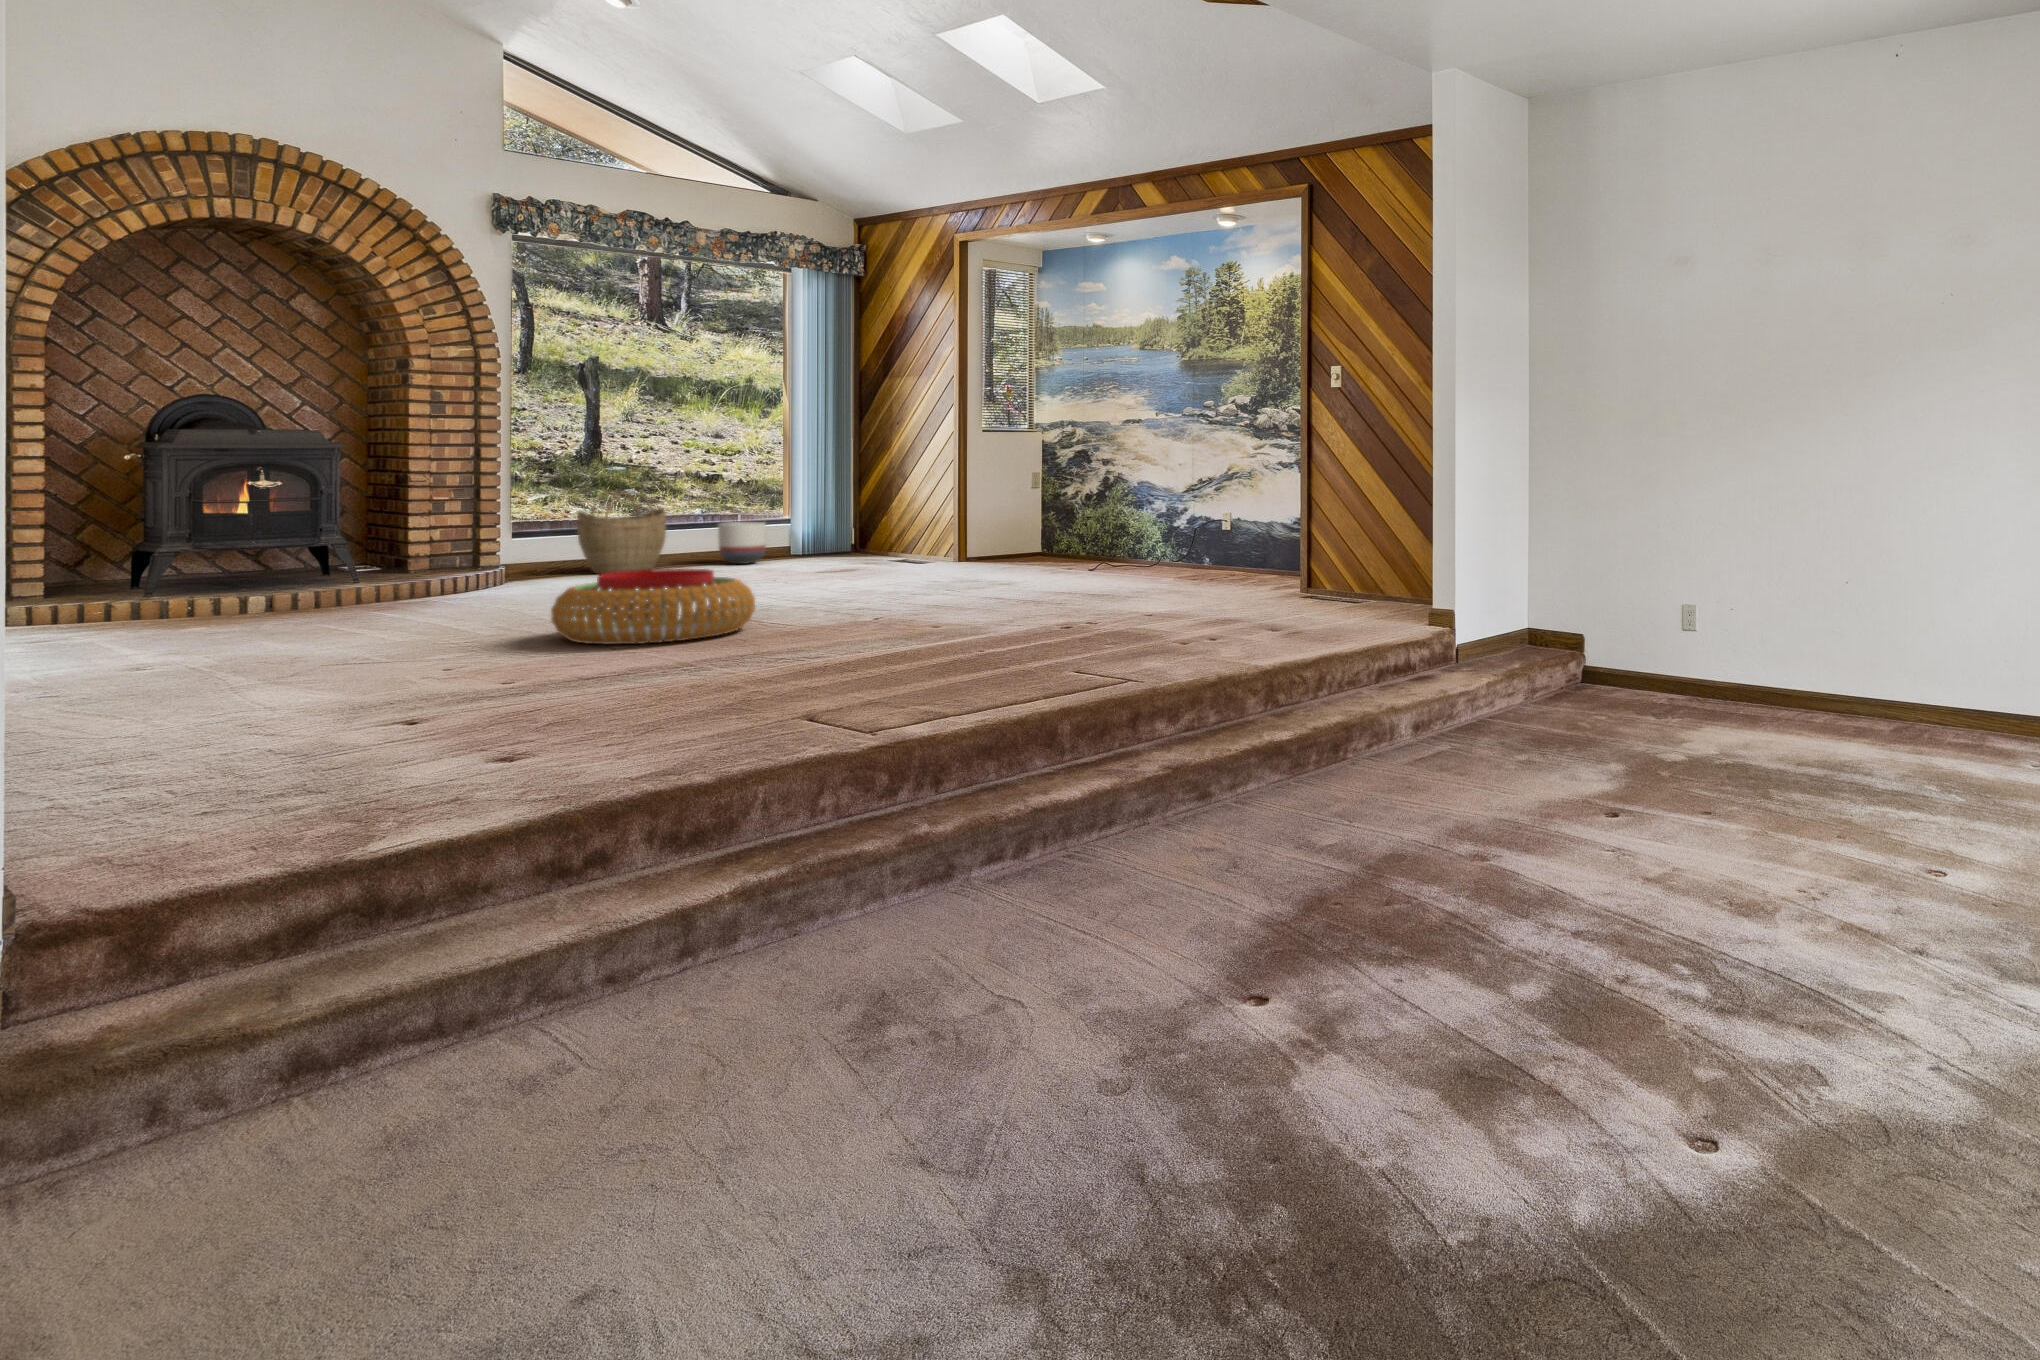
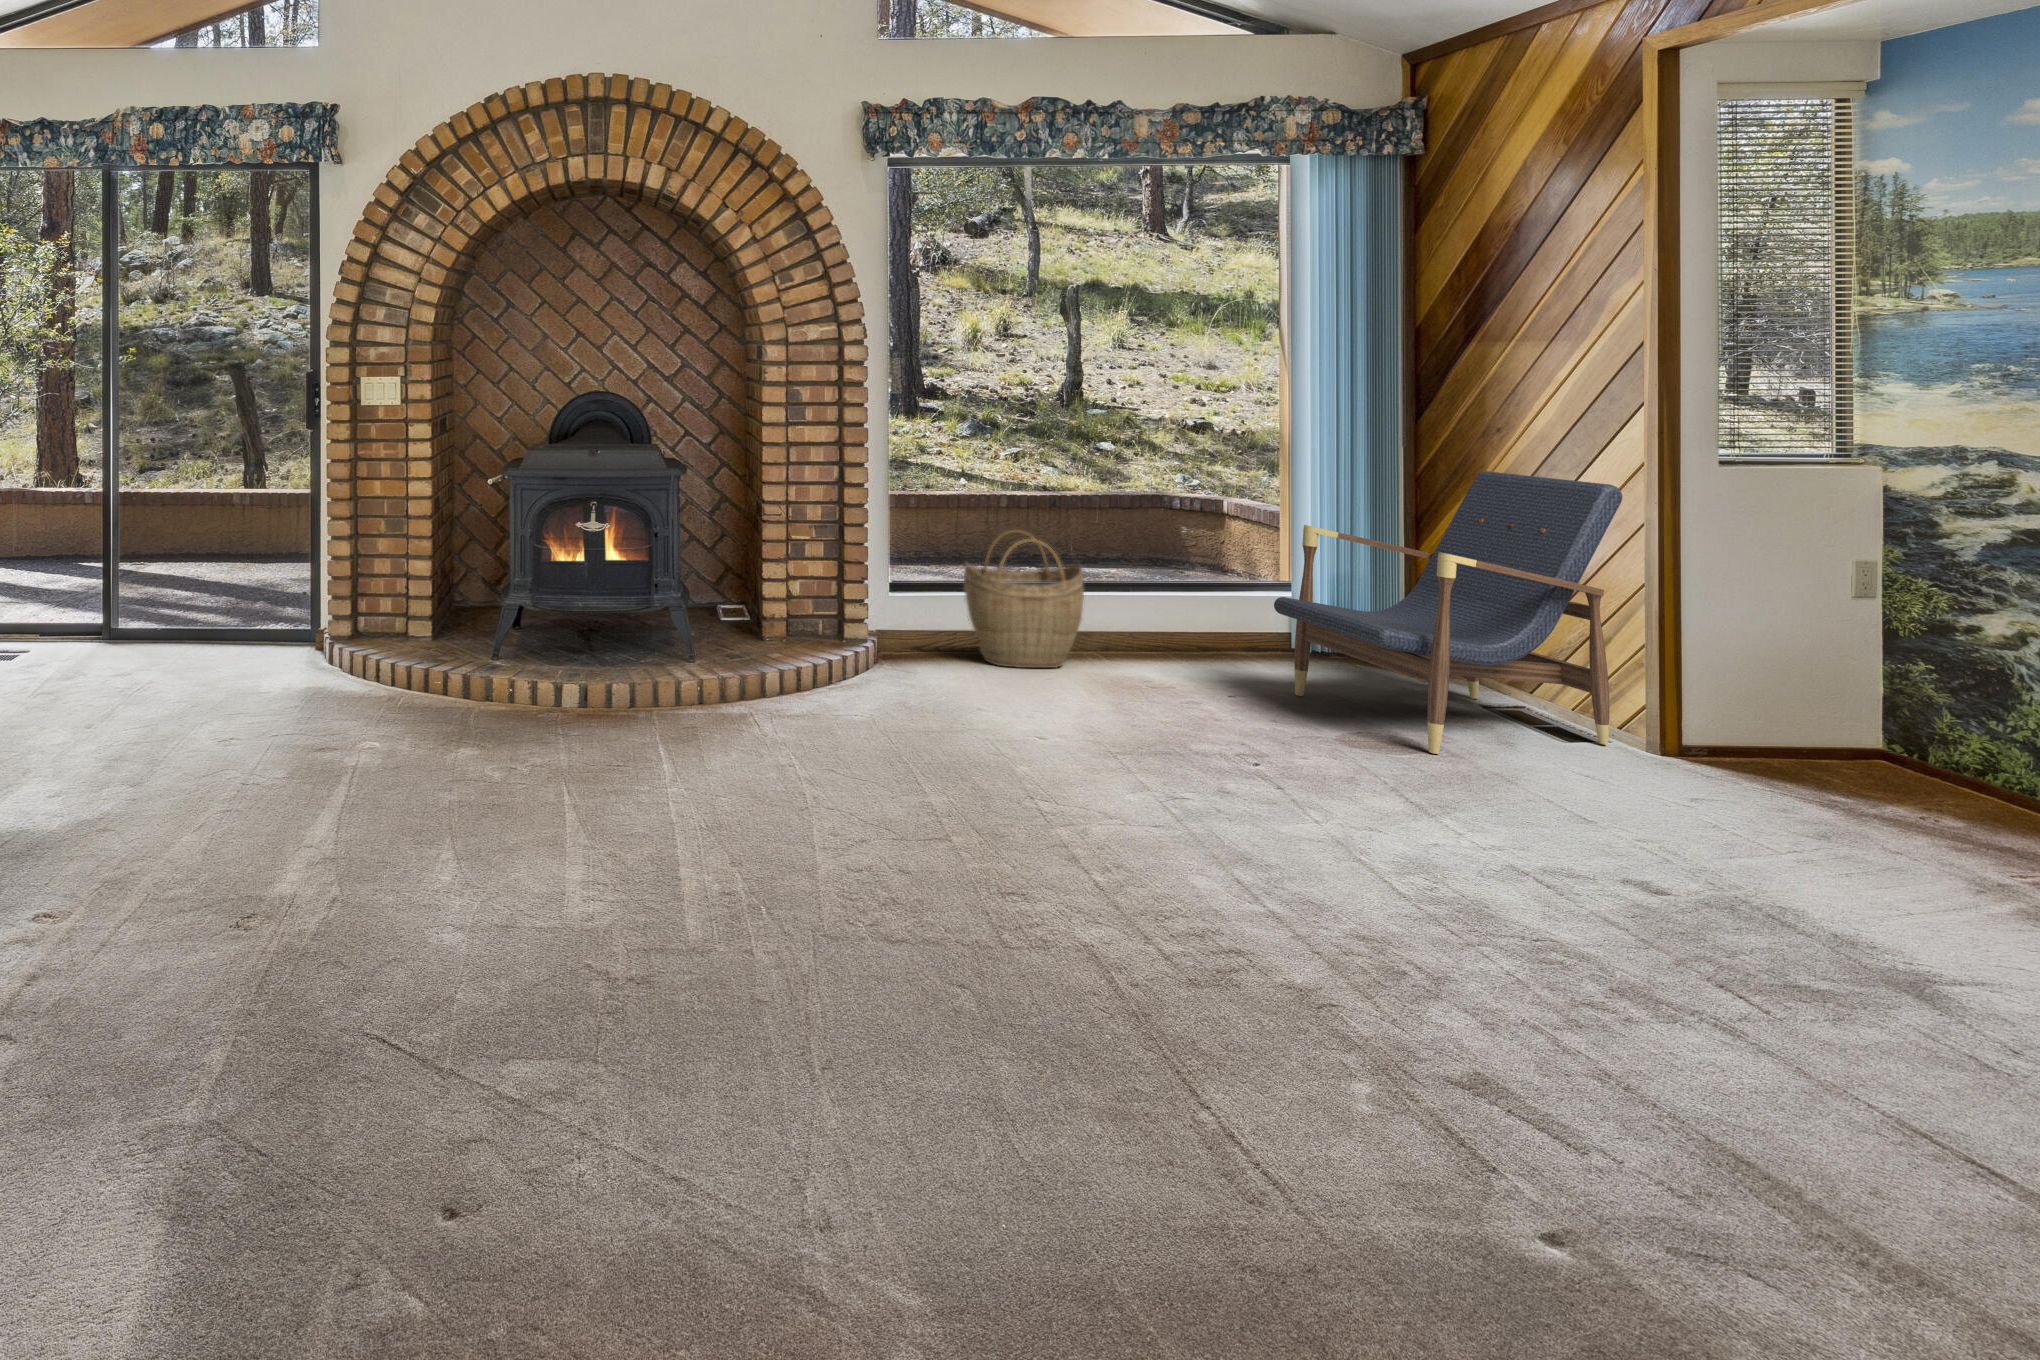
lounge chair: none [786,445,947,572] -> present [1274,471,1622,754]
planter: present [718,522,766,564] -> none [1164,589,1240,666]
pouf: present [551,569,755,644] -> none [739,872,1188,1189]

